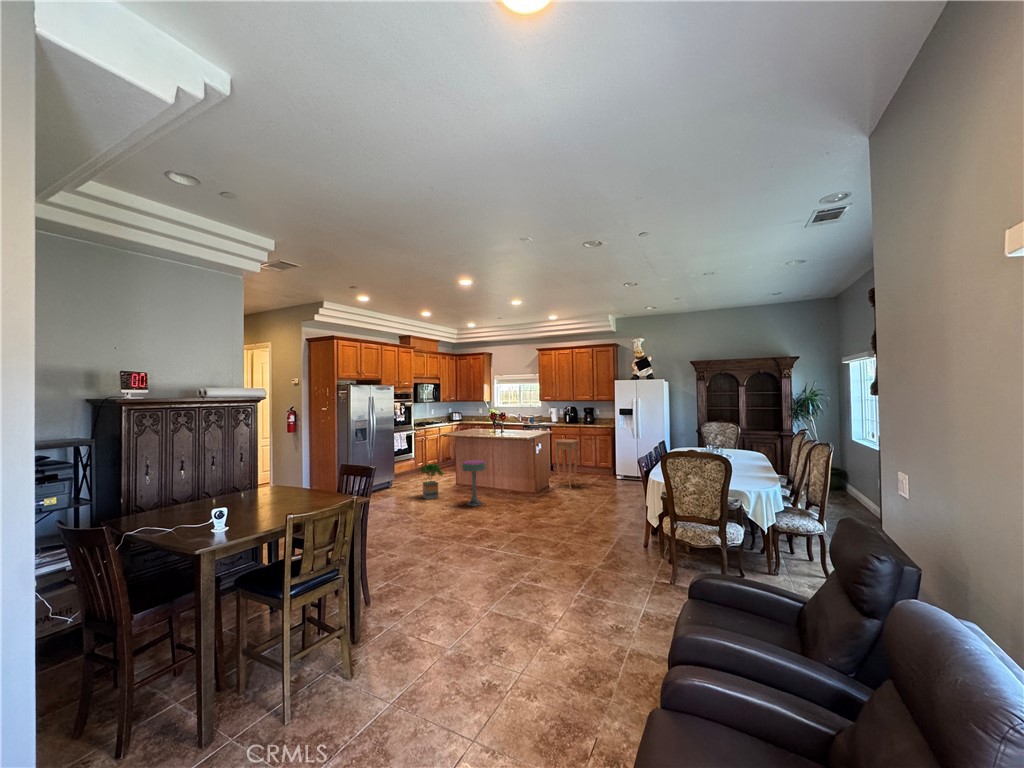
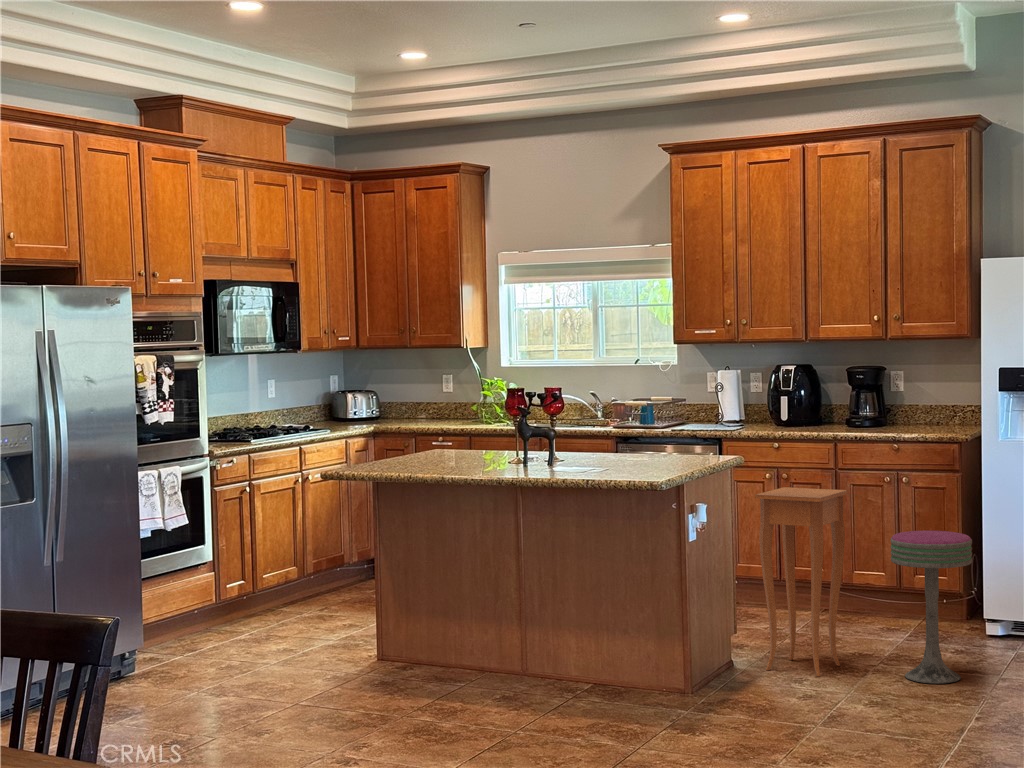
bar stool: present [462,460,486,506] -> present [891,531,972,684]
potted tree: present [420,464,443,499] -> none [246,585,341,722]

